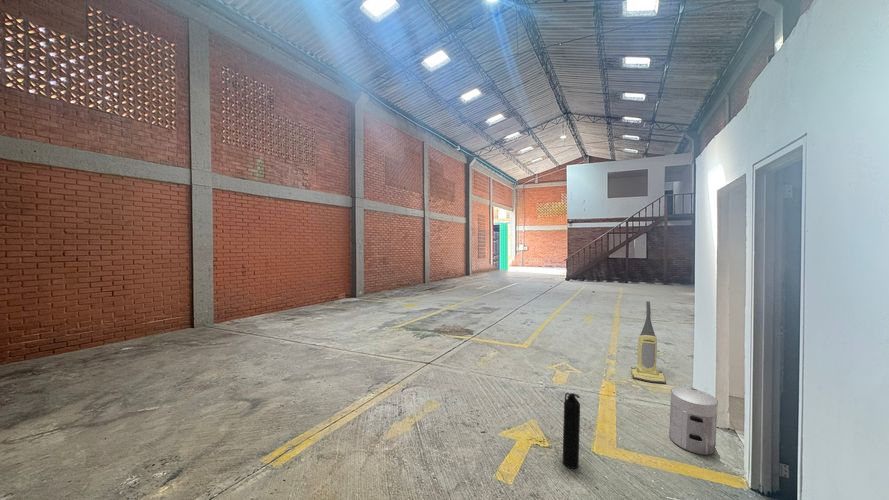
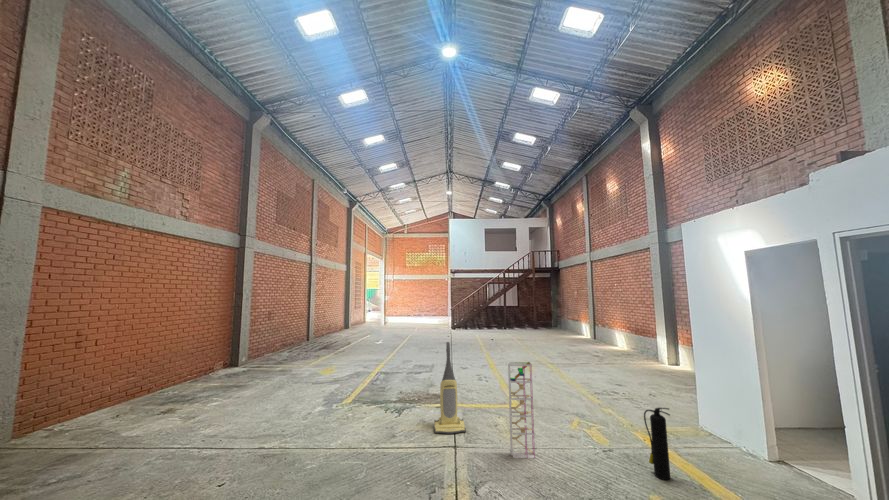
vacuum cleaner: present [631,301,666,384] -> present [434,342,466,434]
shelving unit: none [451,320,474,409] -> present [508,362,535,458]
waste bin: present [669,387,718,455] -> none [679,392,718,444]

